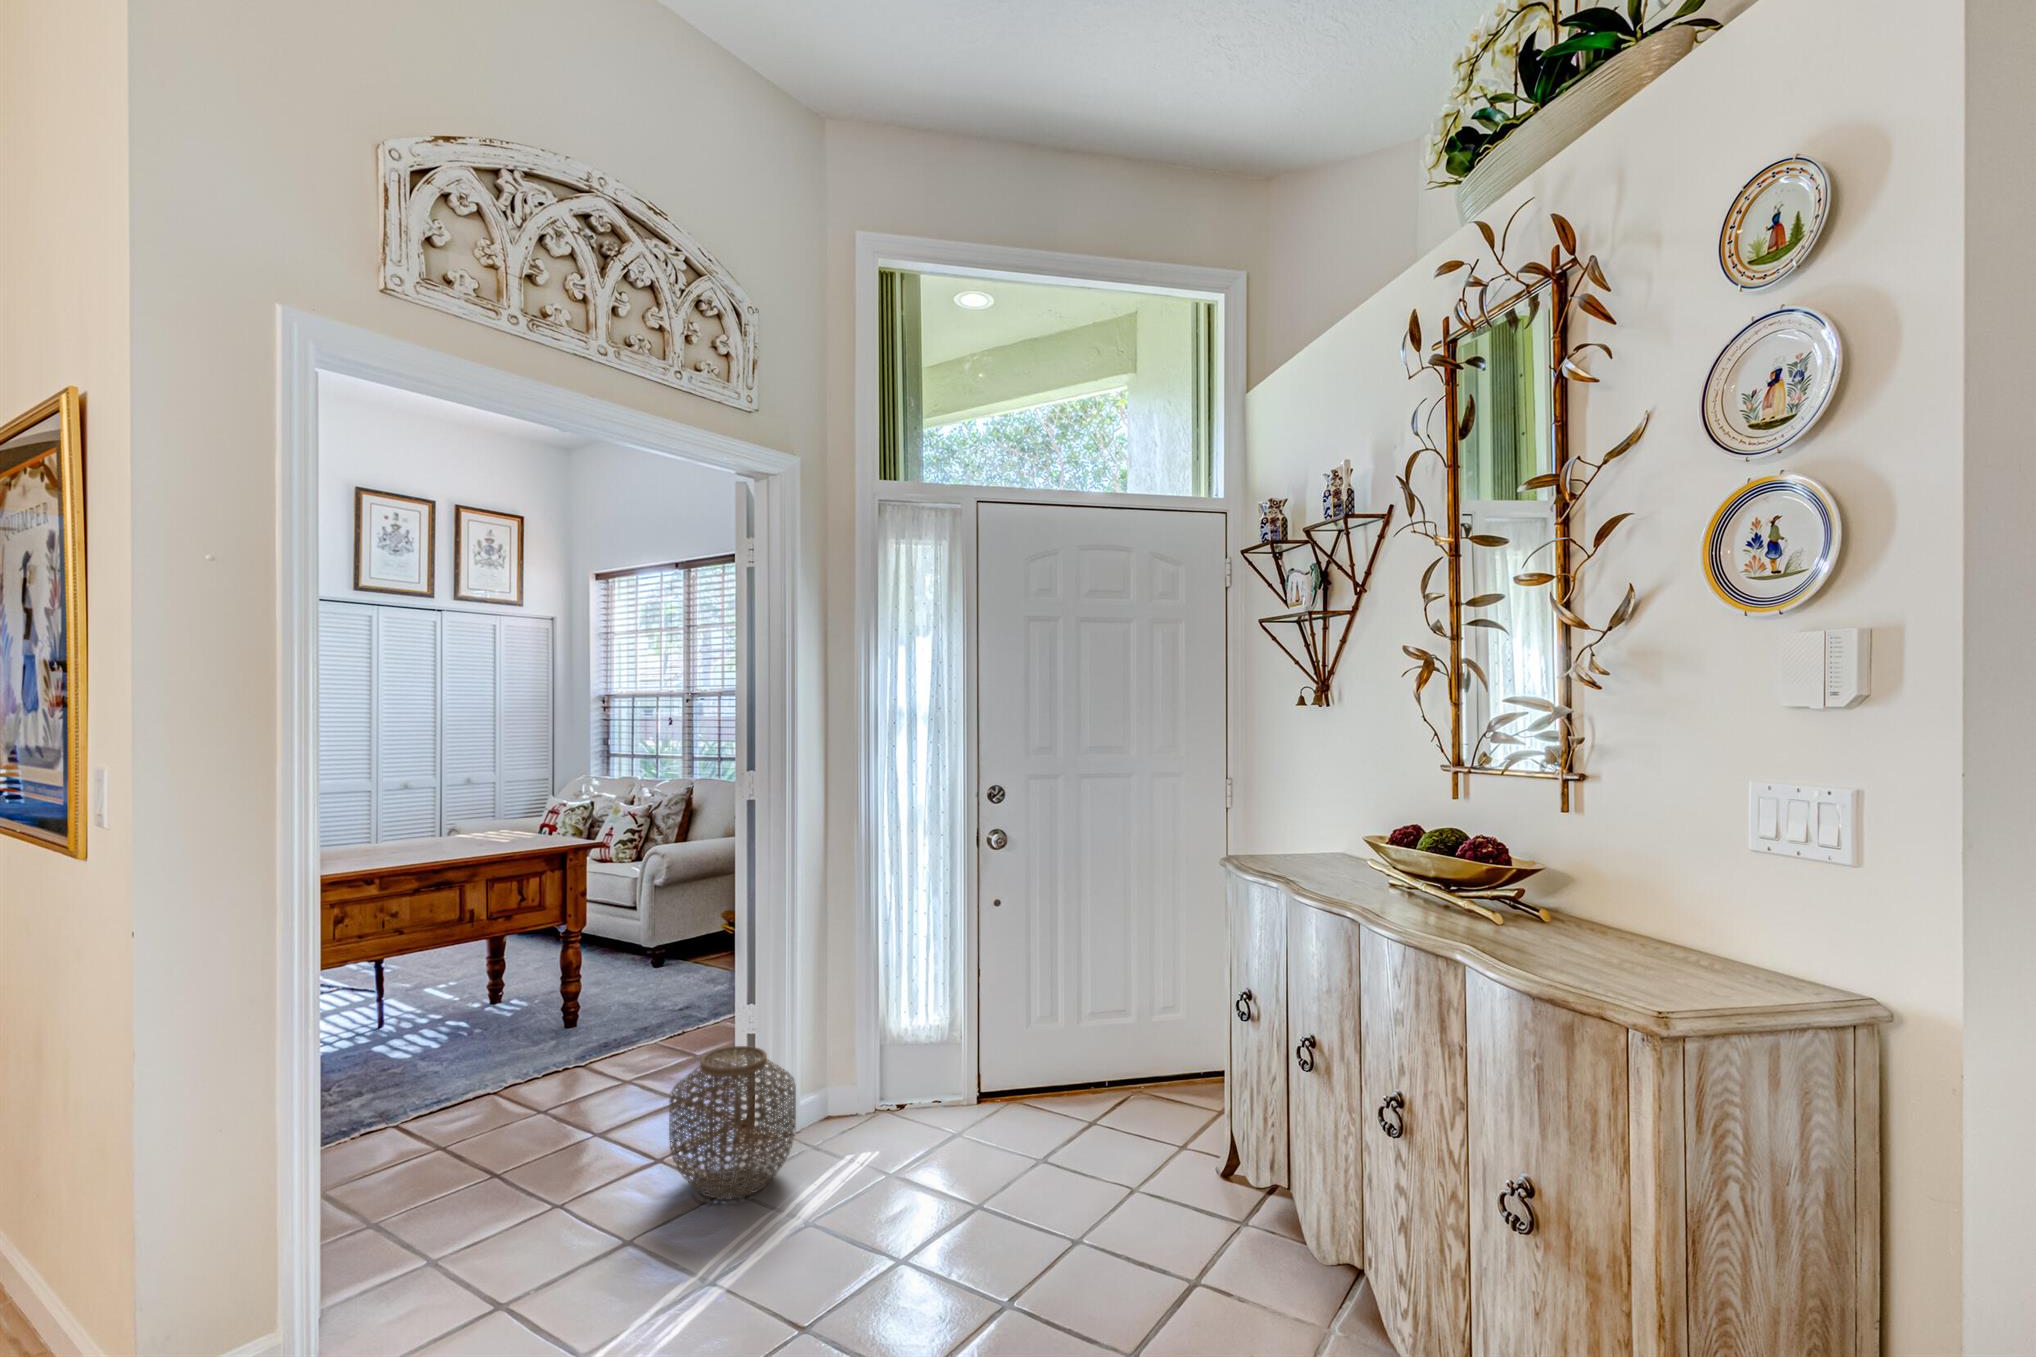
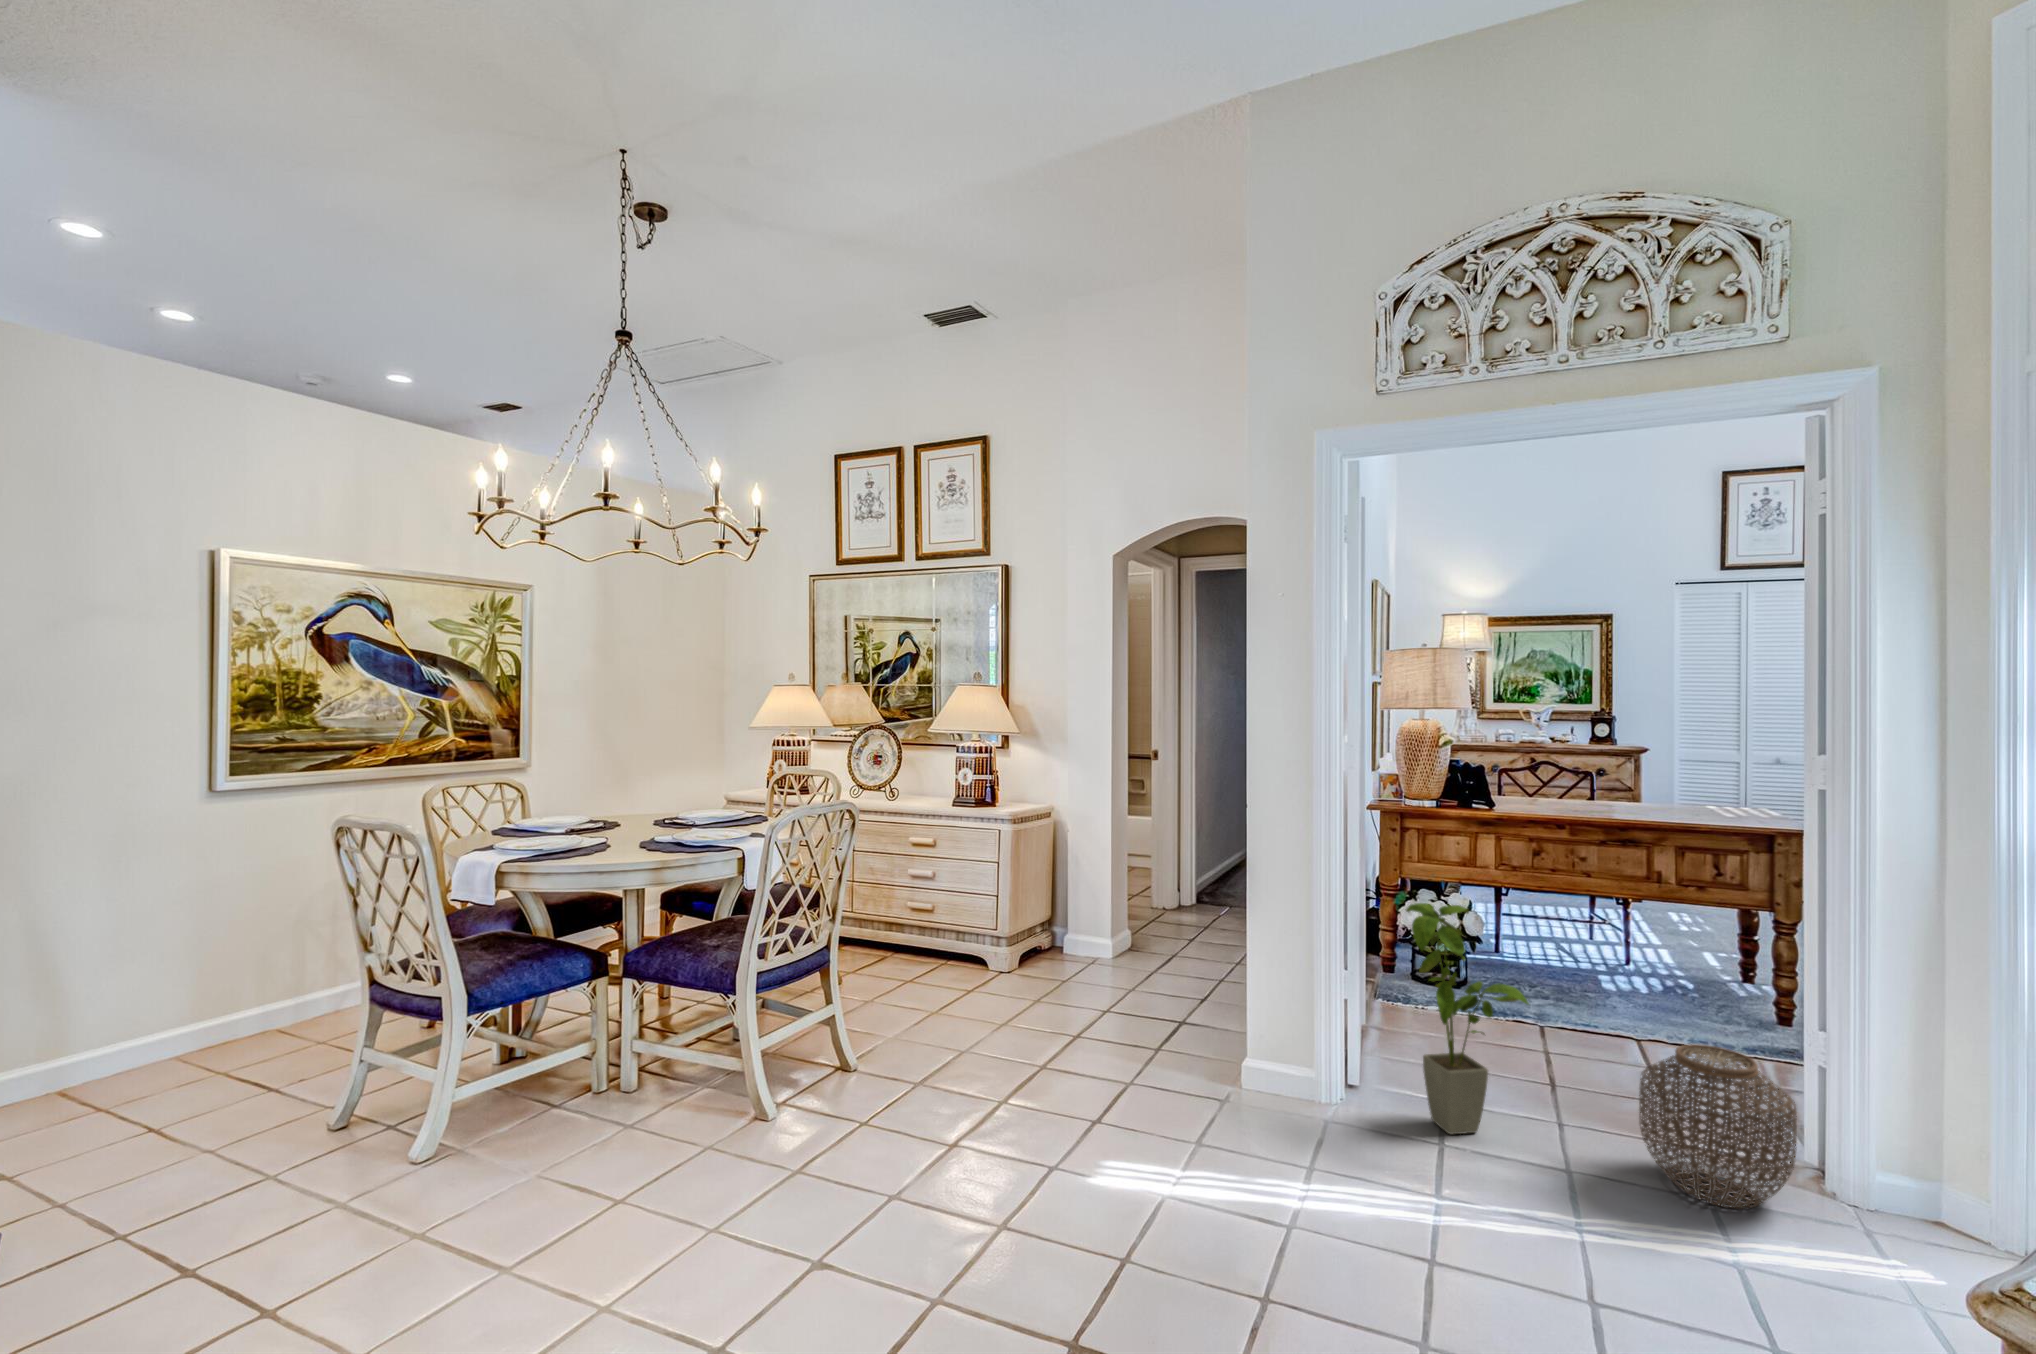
house plant: none [430,990,600,1287] -> present [1406,903,1529,1134]

